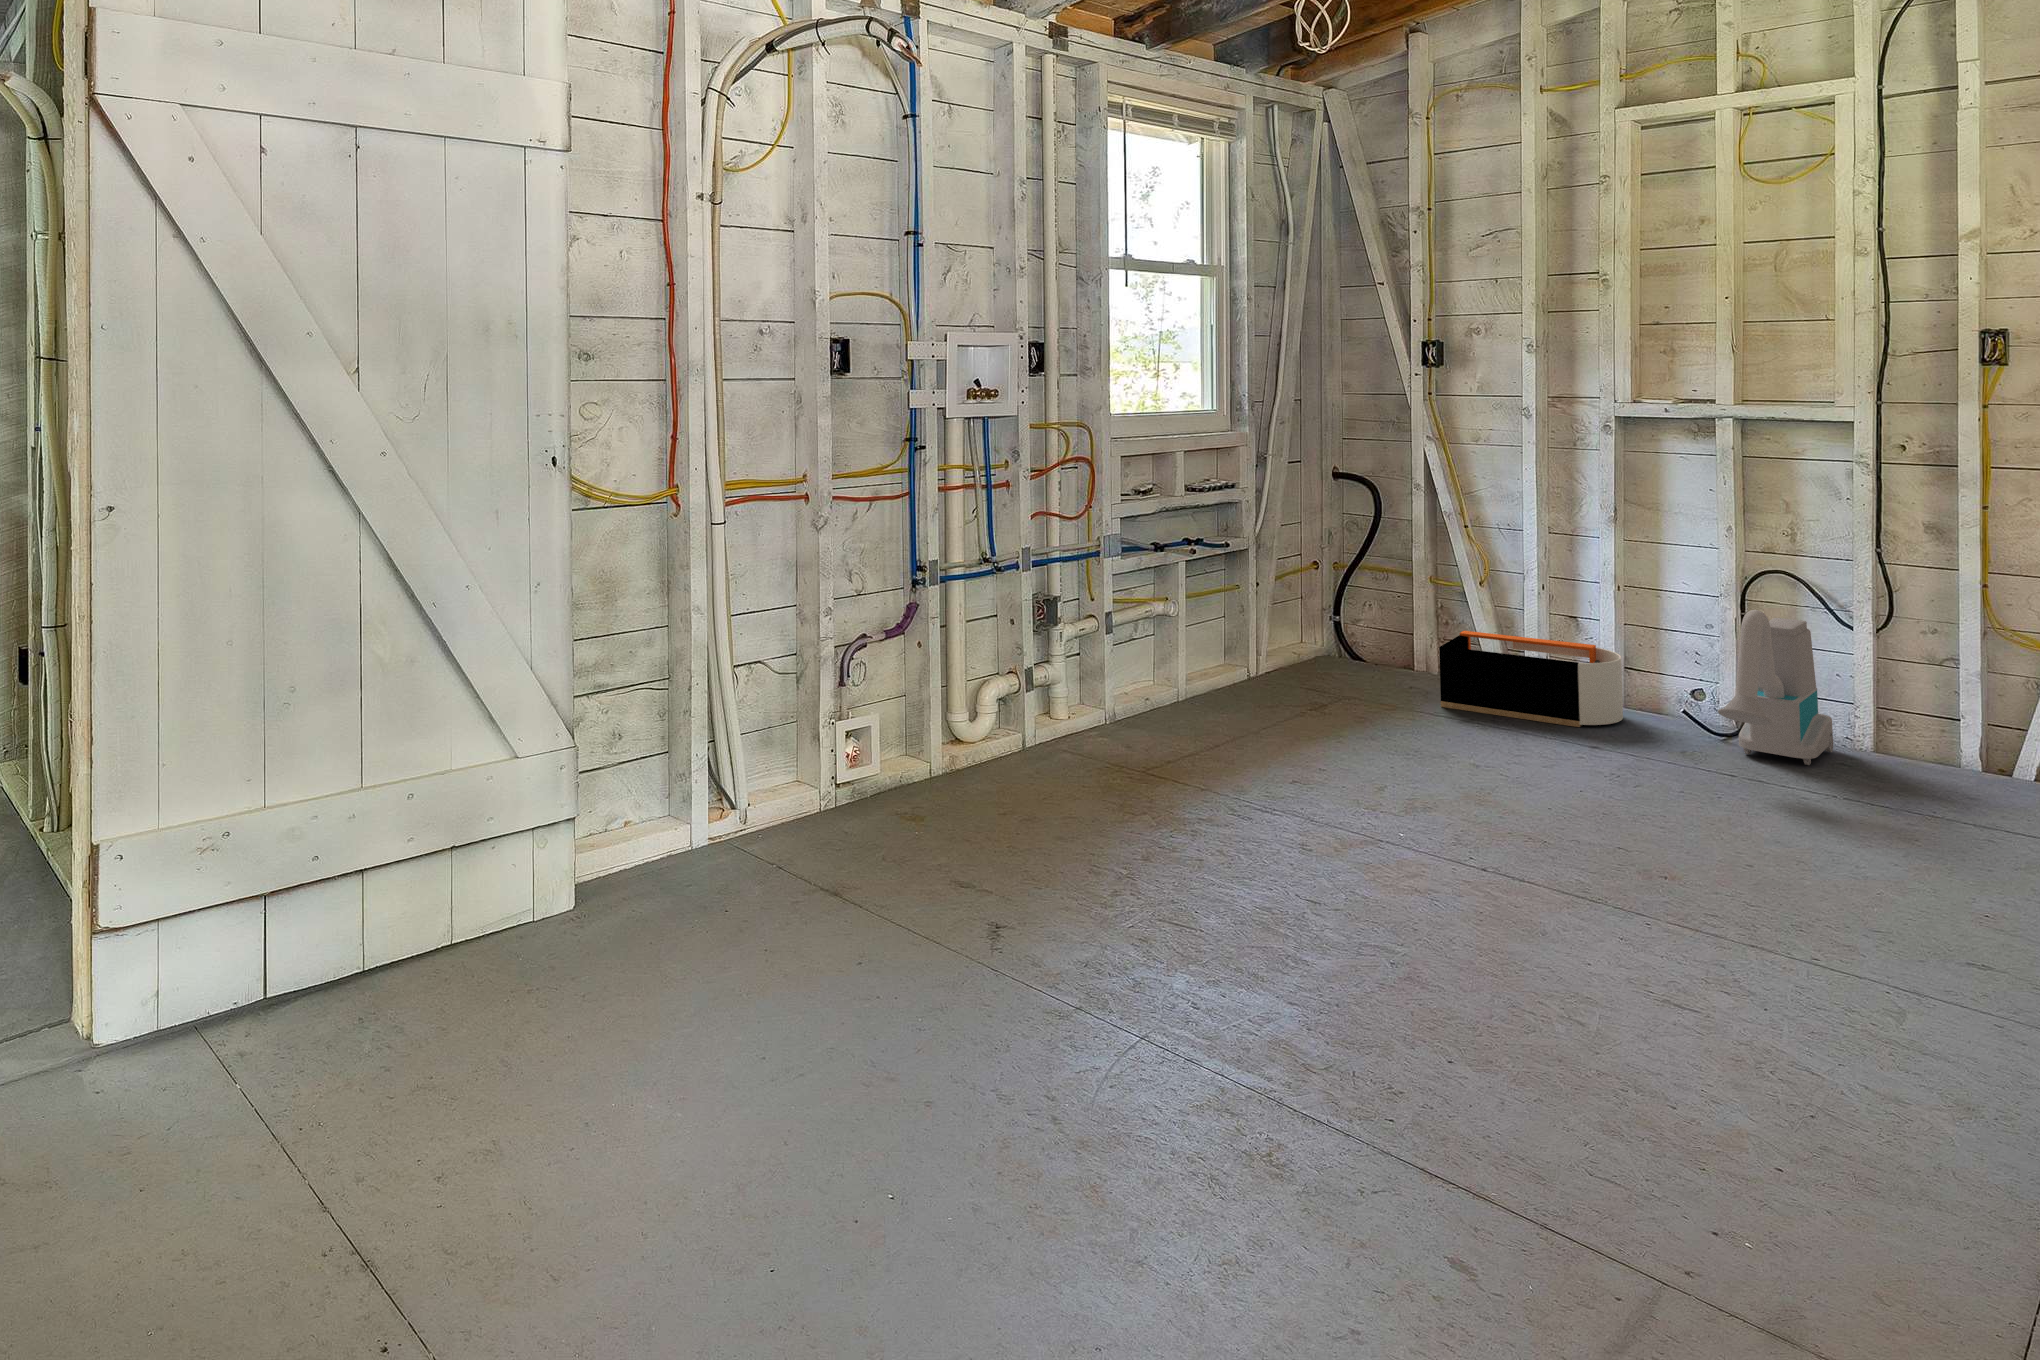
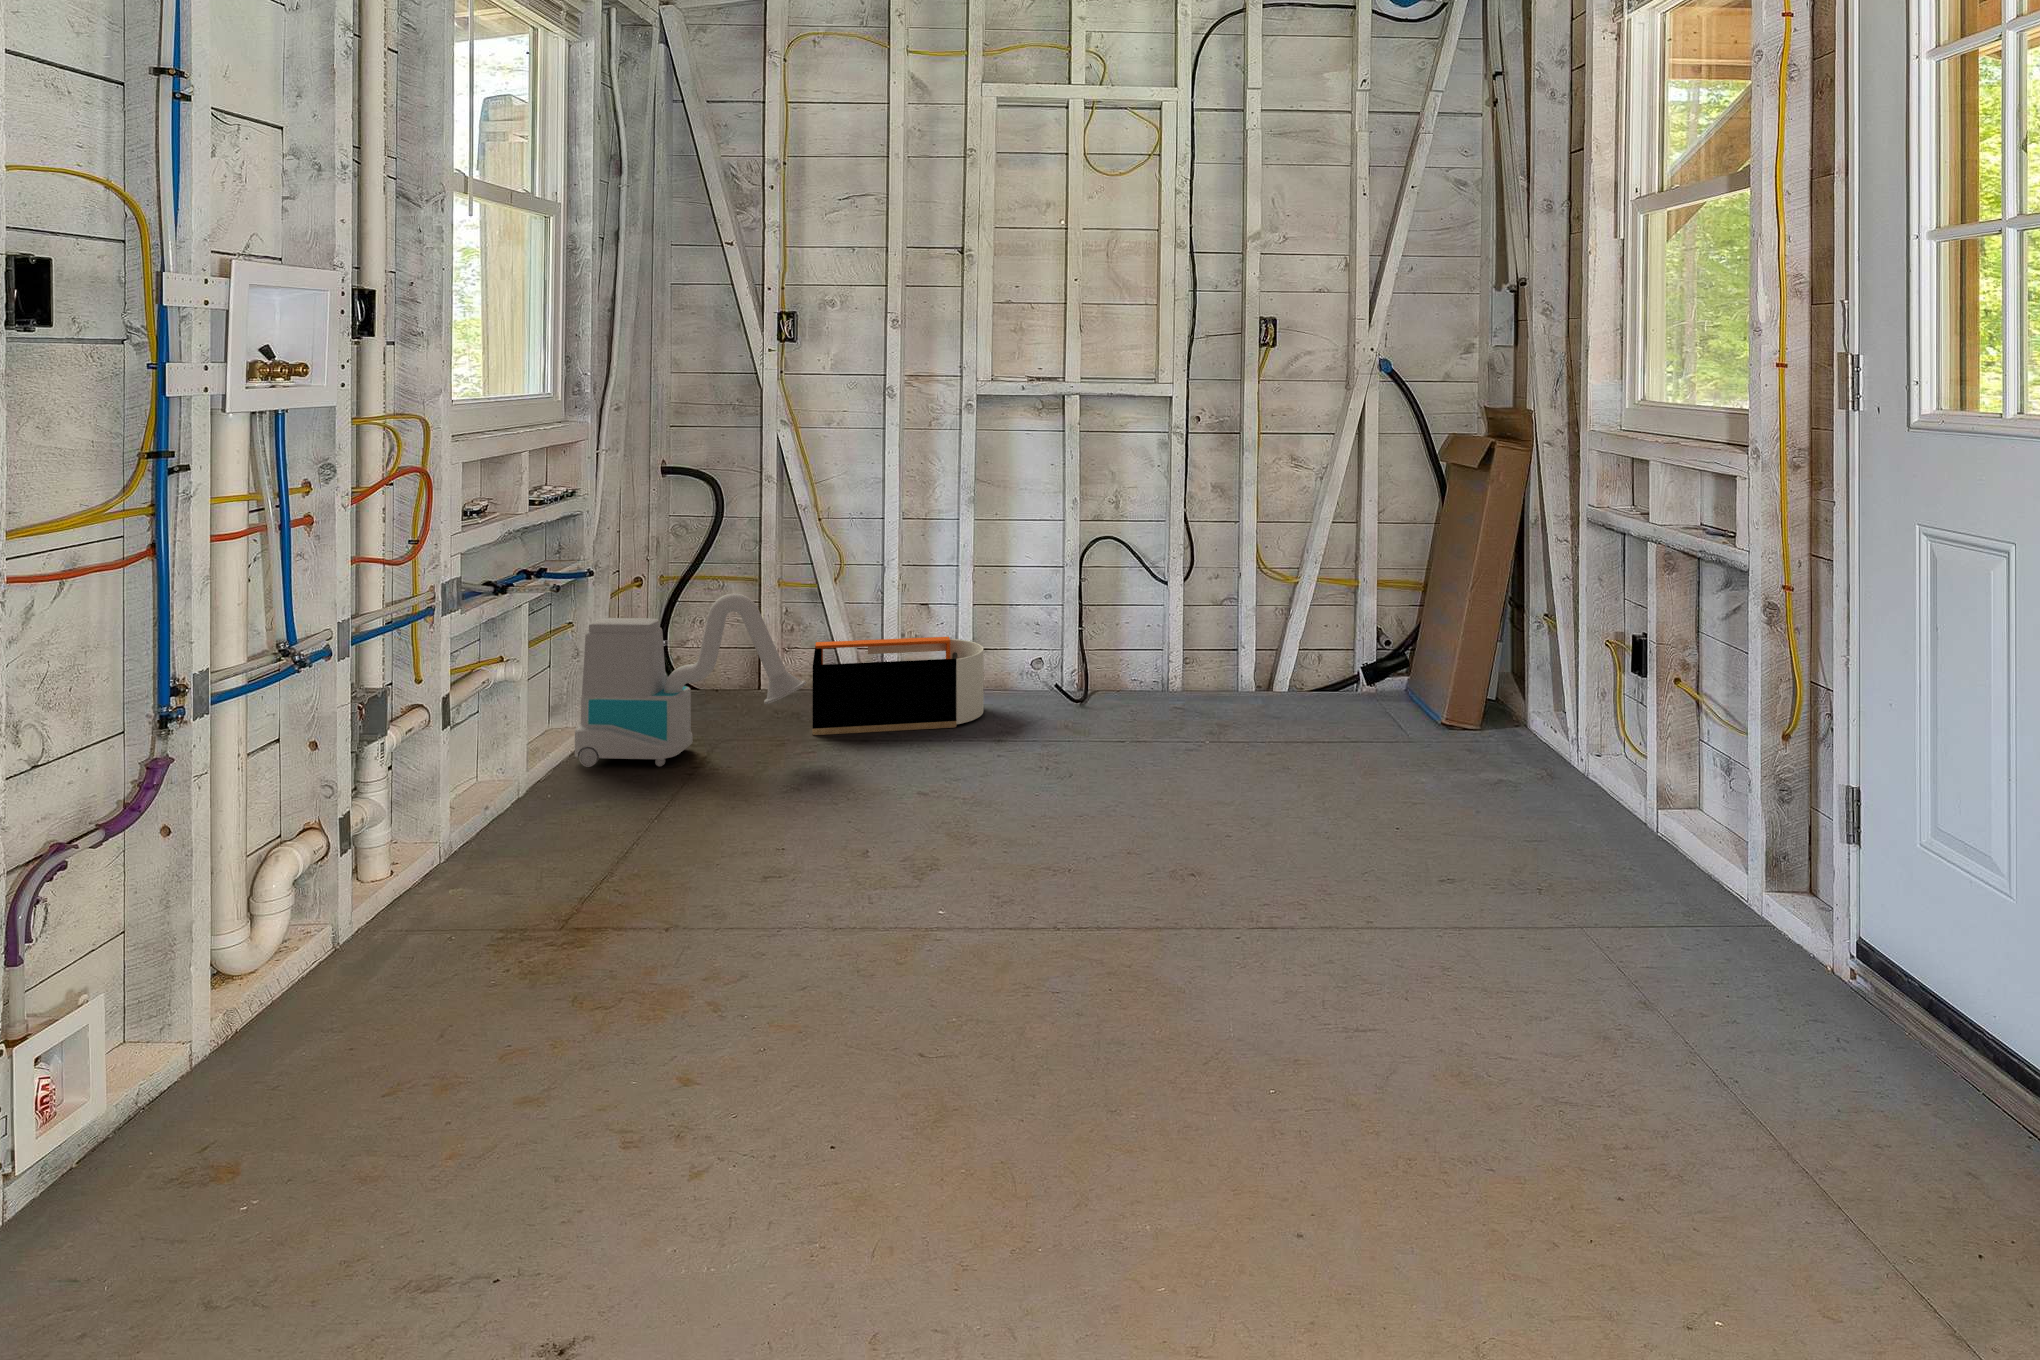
vacuum cleaner: present [1718,610,1833,765] -> present [575,593,806,767]

